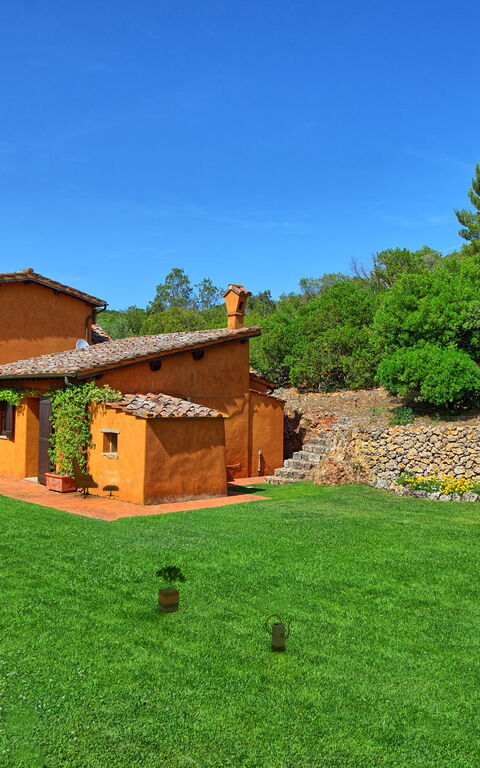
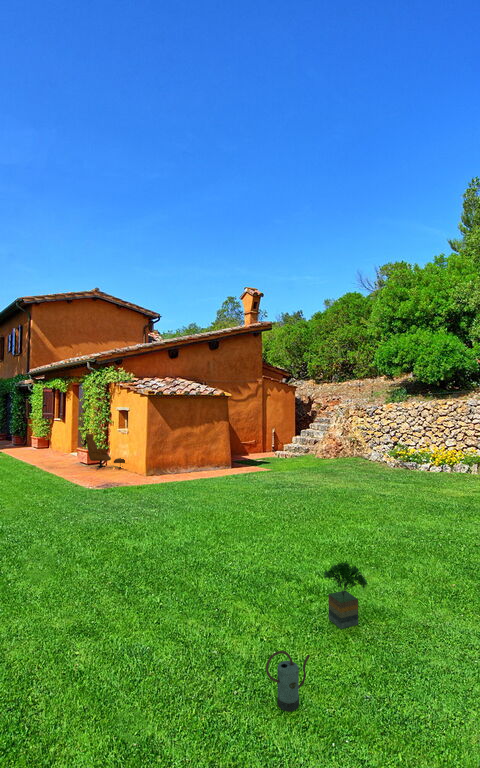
potted tree: present [156,566,186,613] -> present [324,562,368,629]
watering can: present [265,614,292,652] -> present [266,651,310,711]

